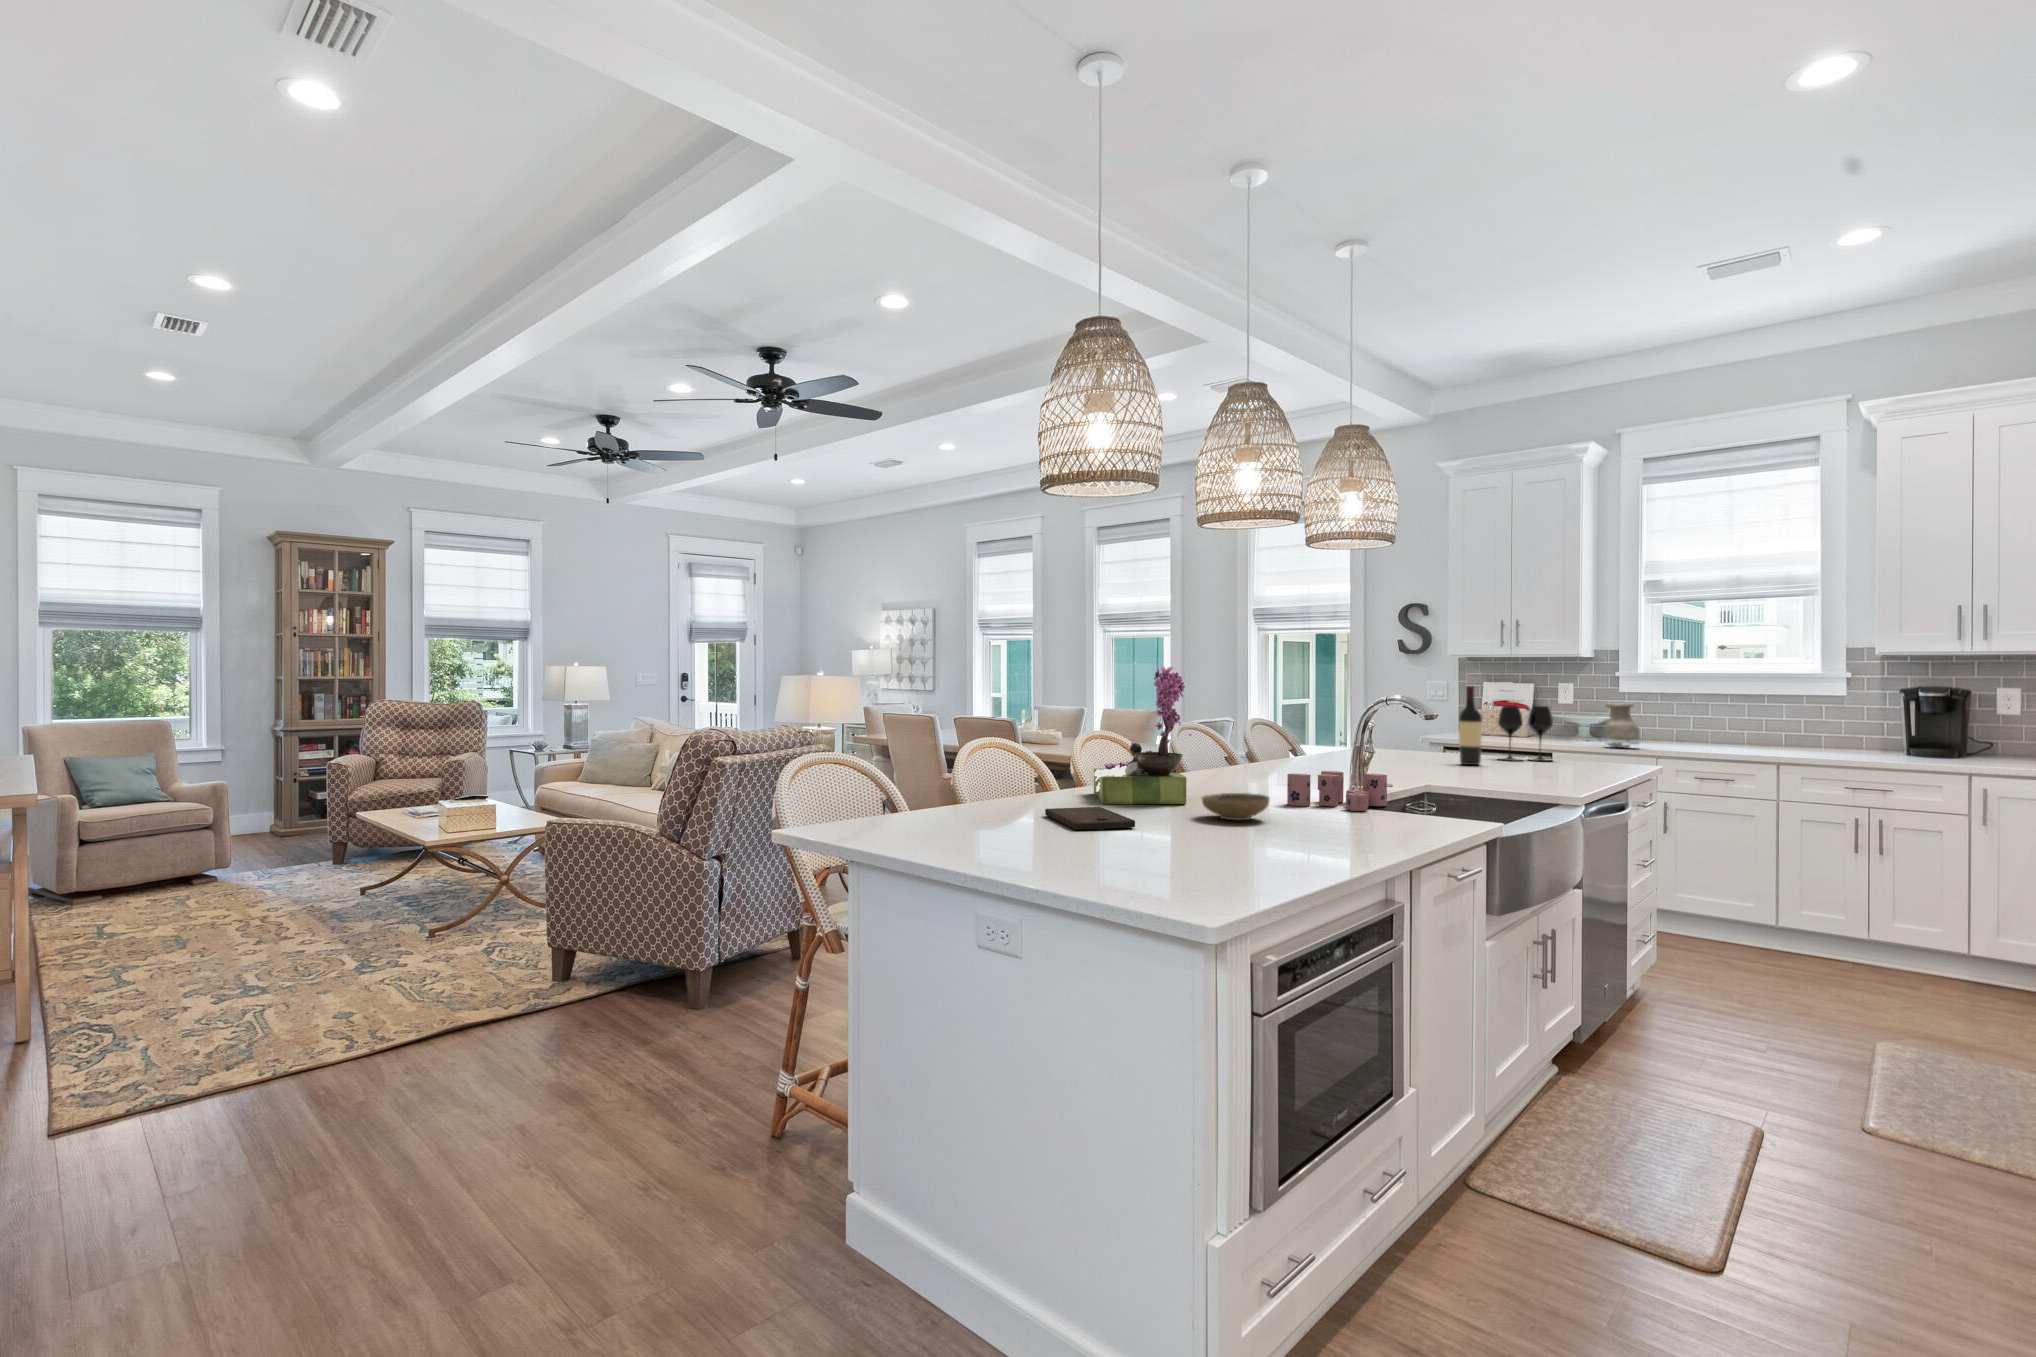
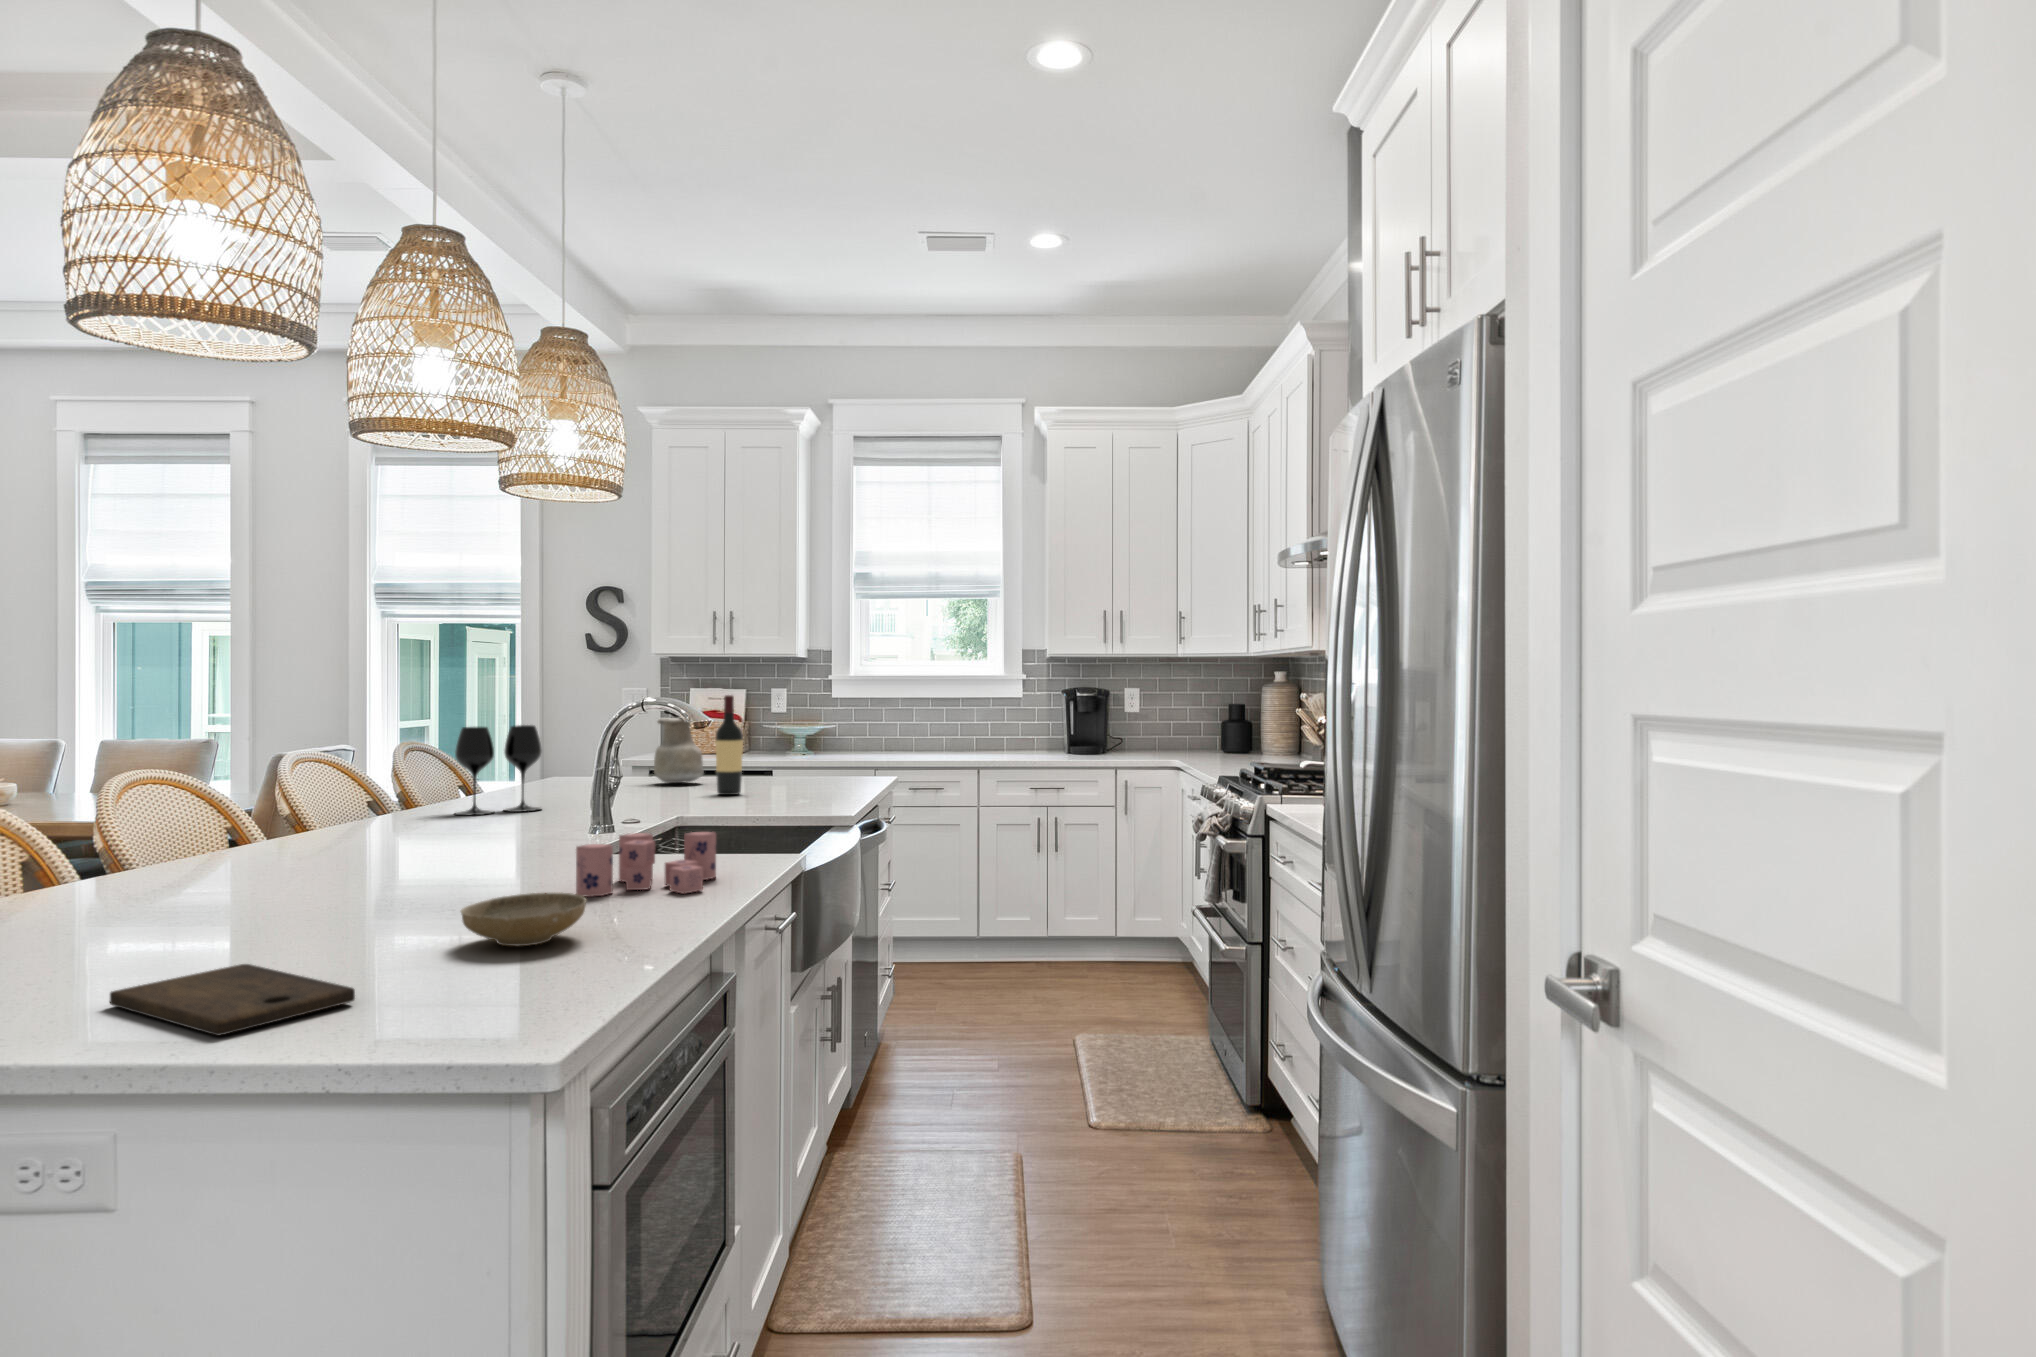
flower arrangement: present [1094,665,1191,804] -> none [191,673,409,948]
vase: present [1606,704,1640,747] -> present [654,718,704,783]
wine glass: present [1498,706,1553,761] -> present [455,725,542,815]

